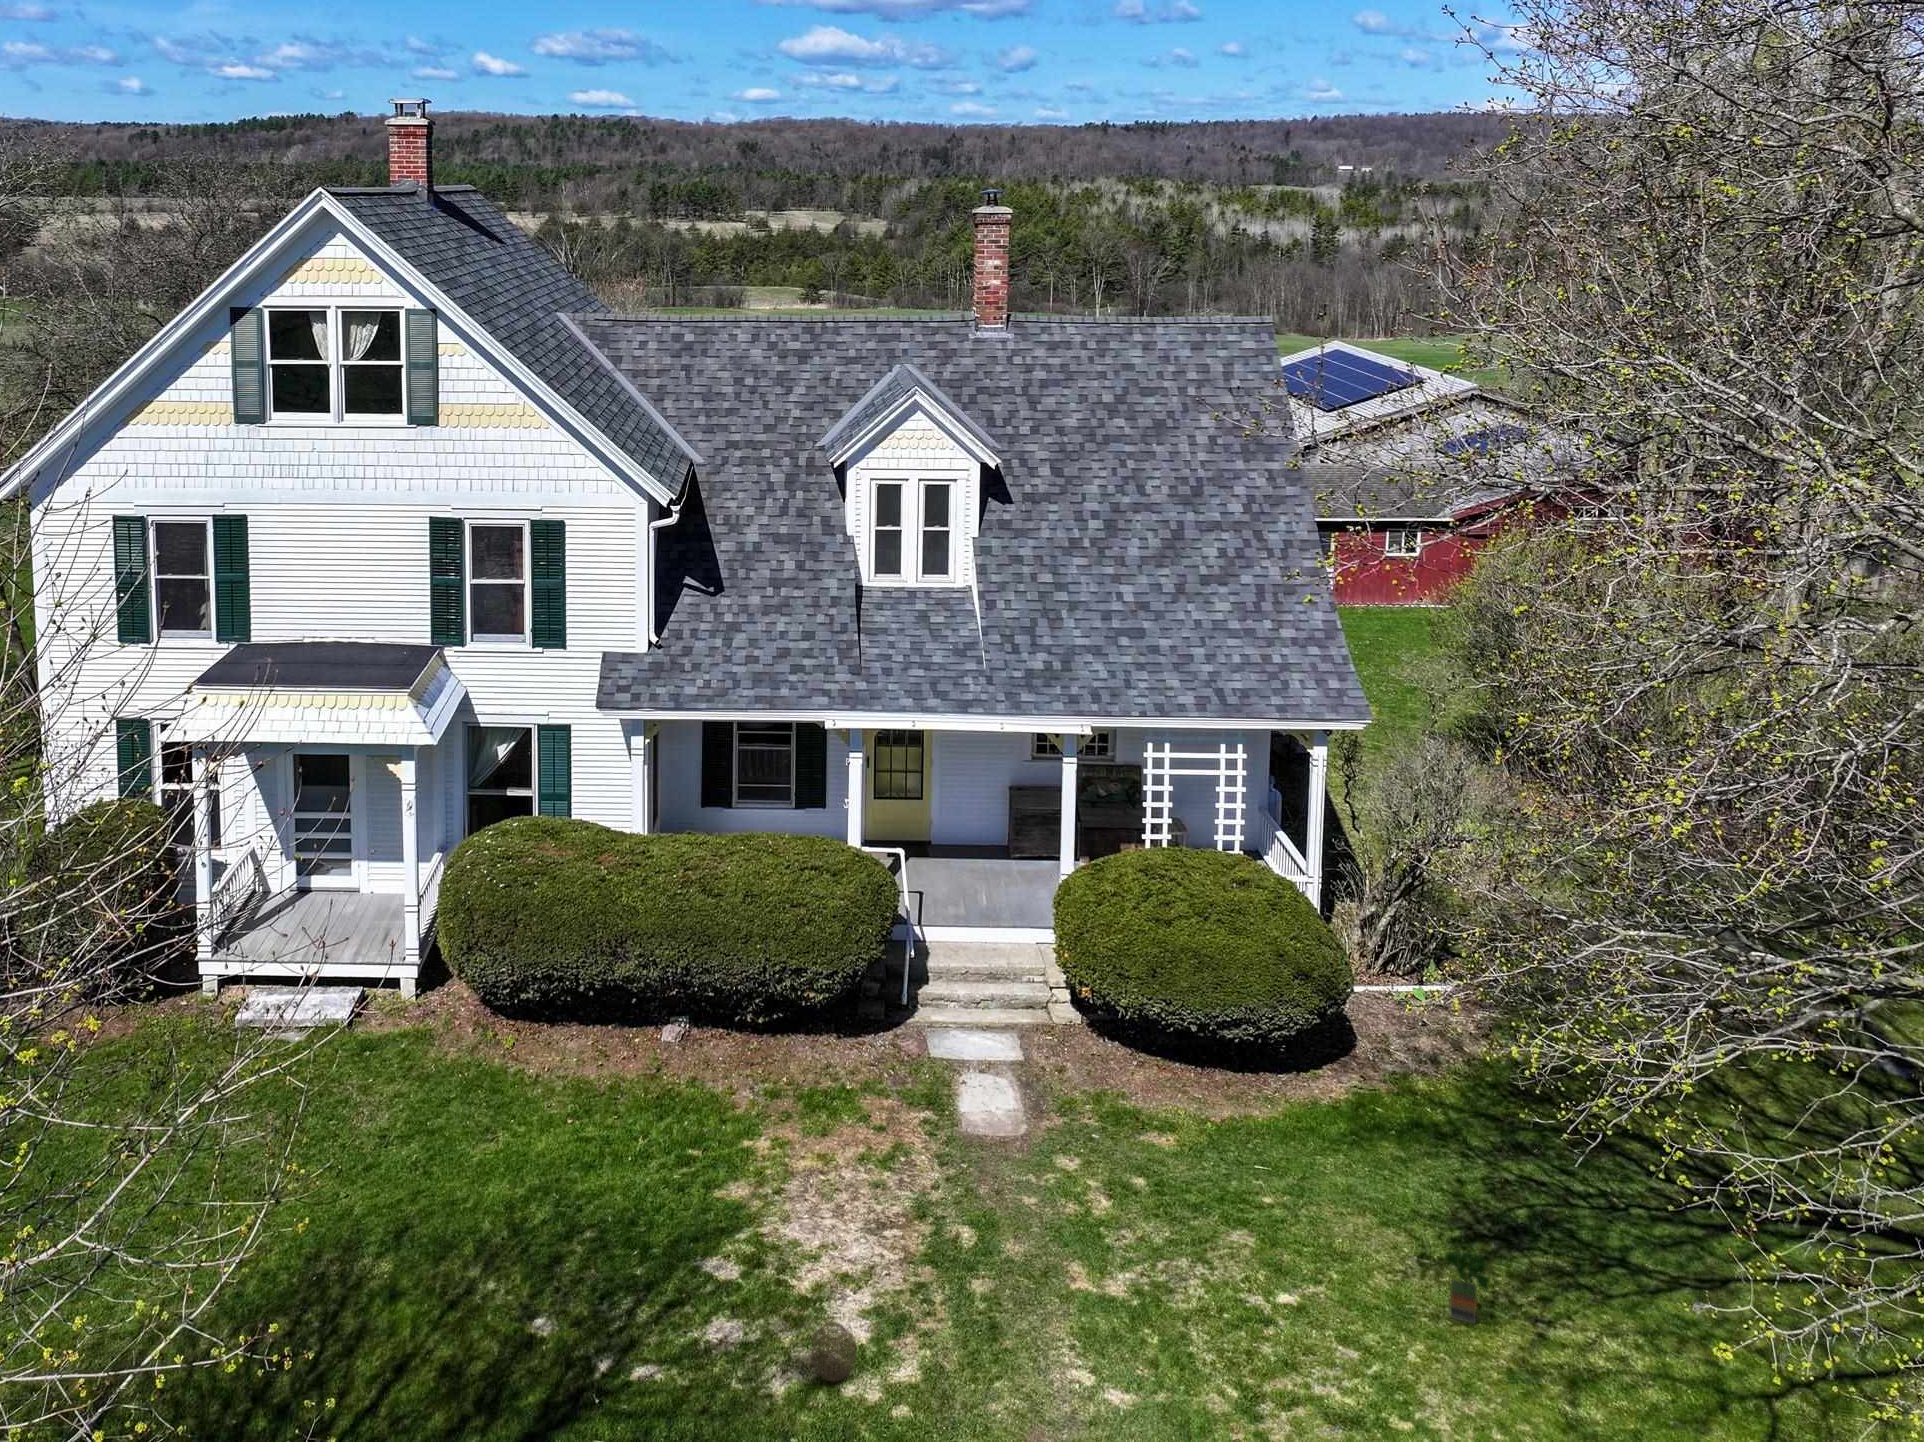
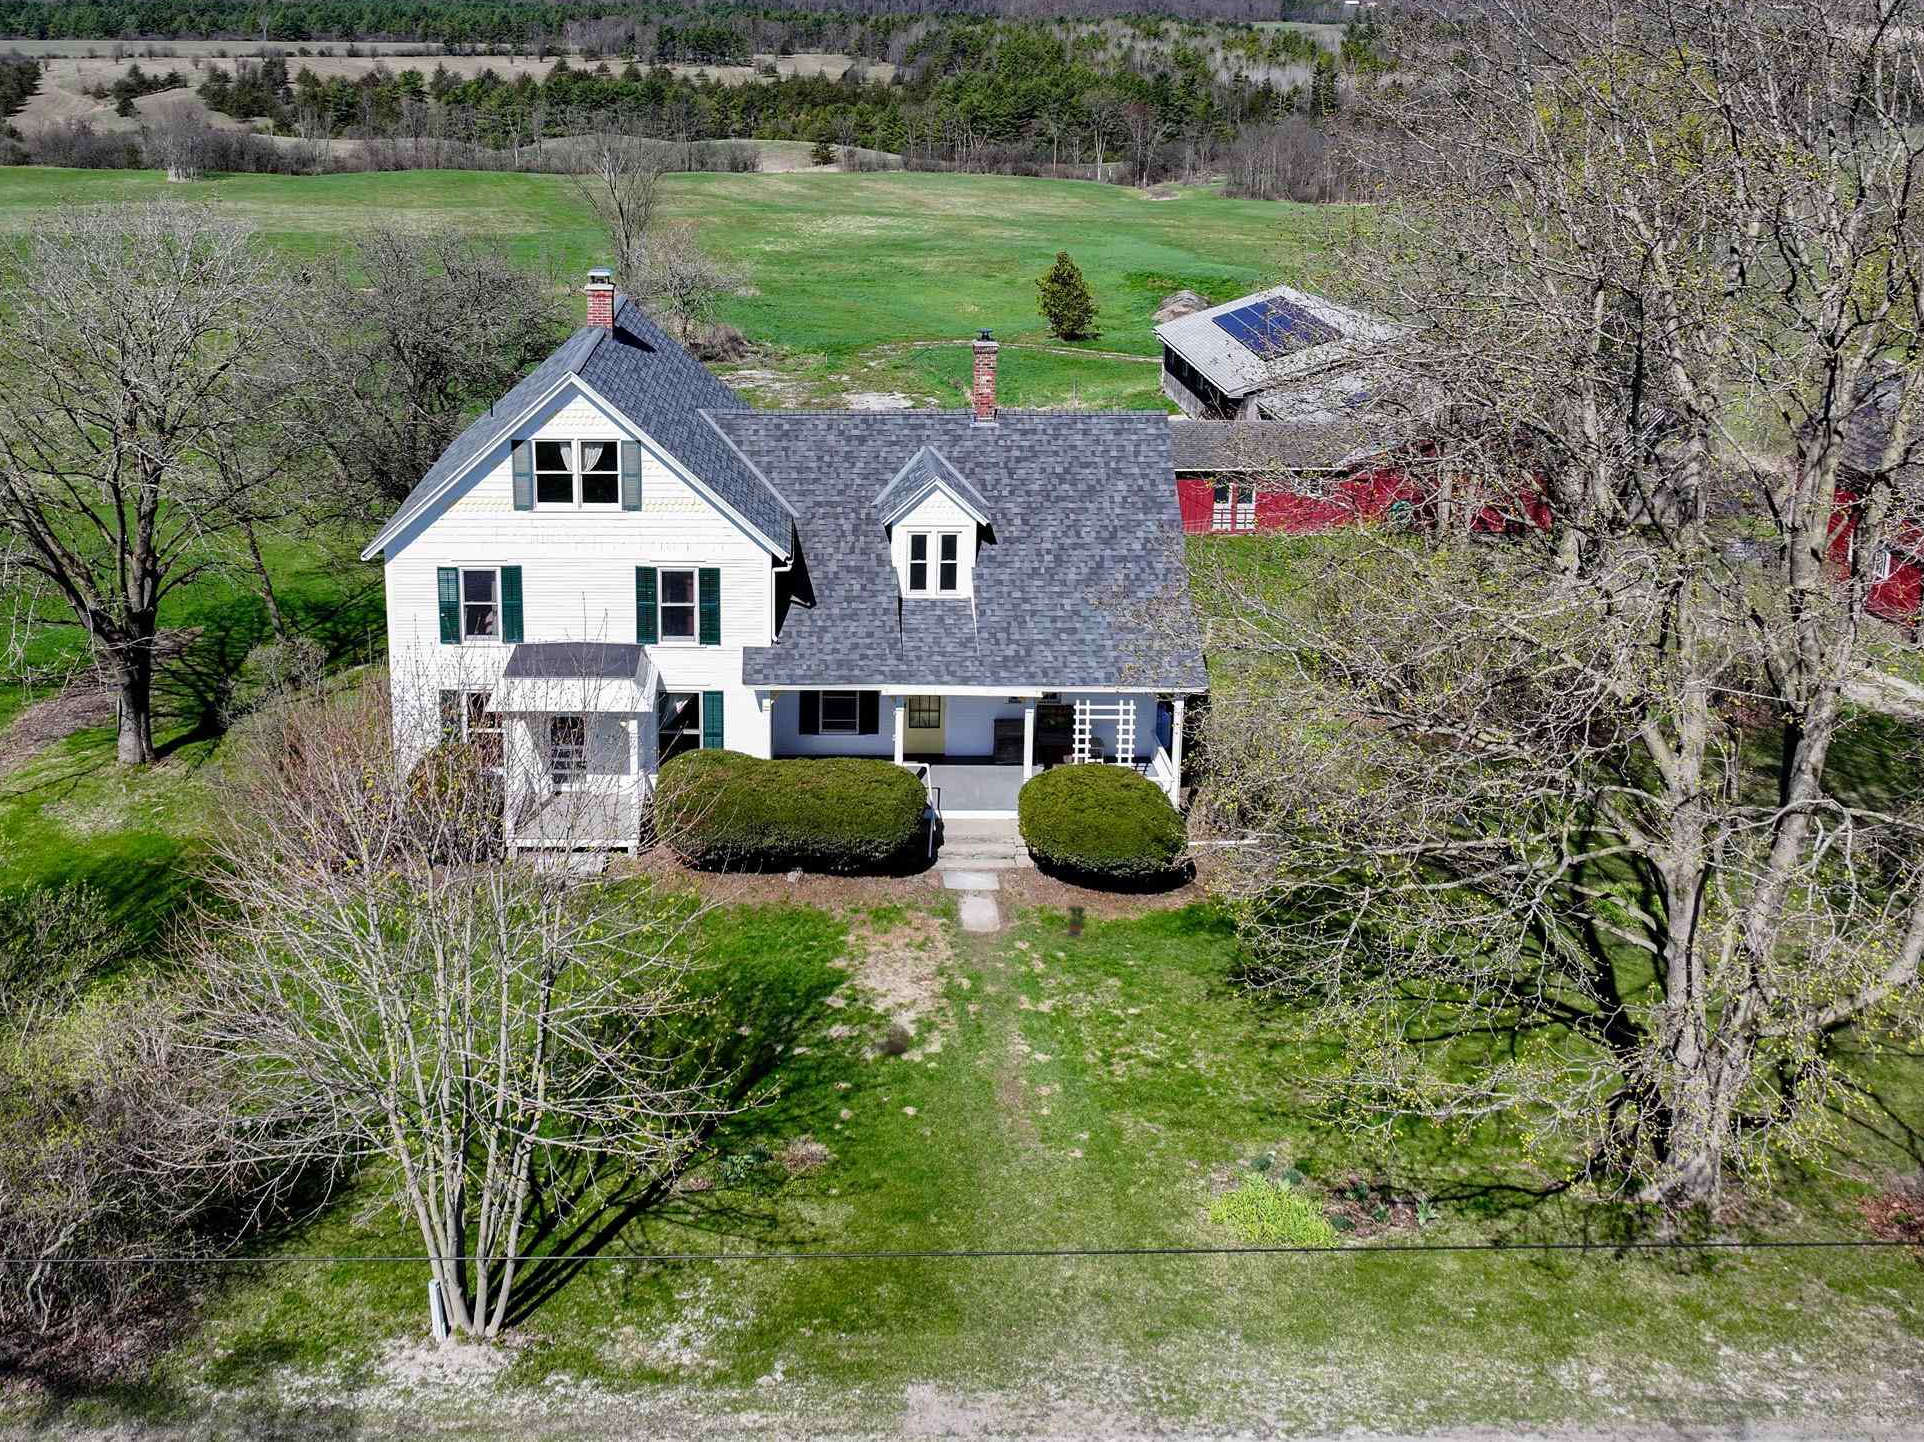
potted tree: present [1445,1251,1490,1324] -> present [1068,905,1085,937]

